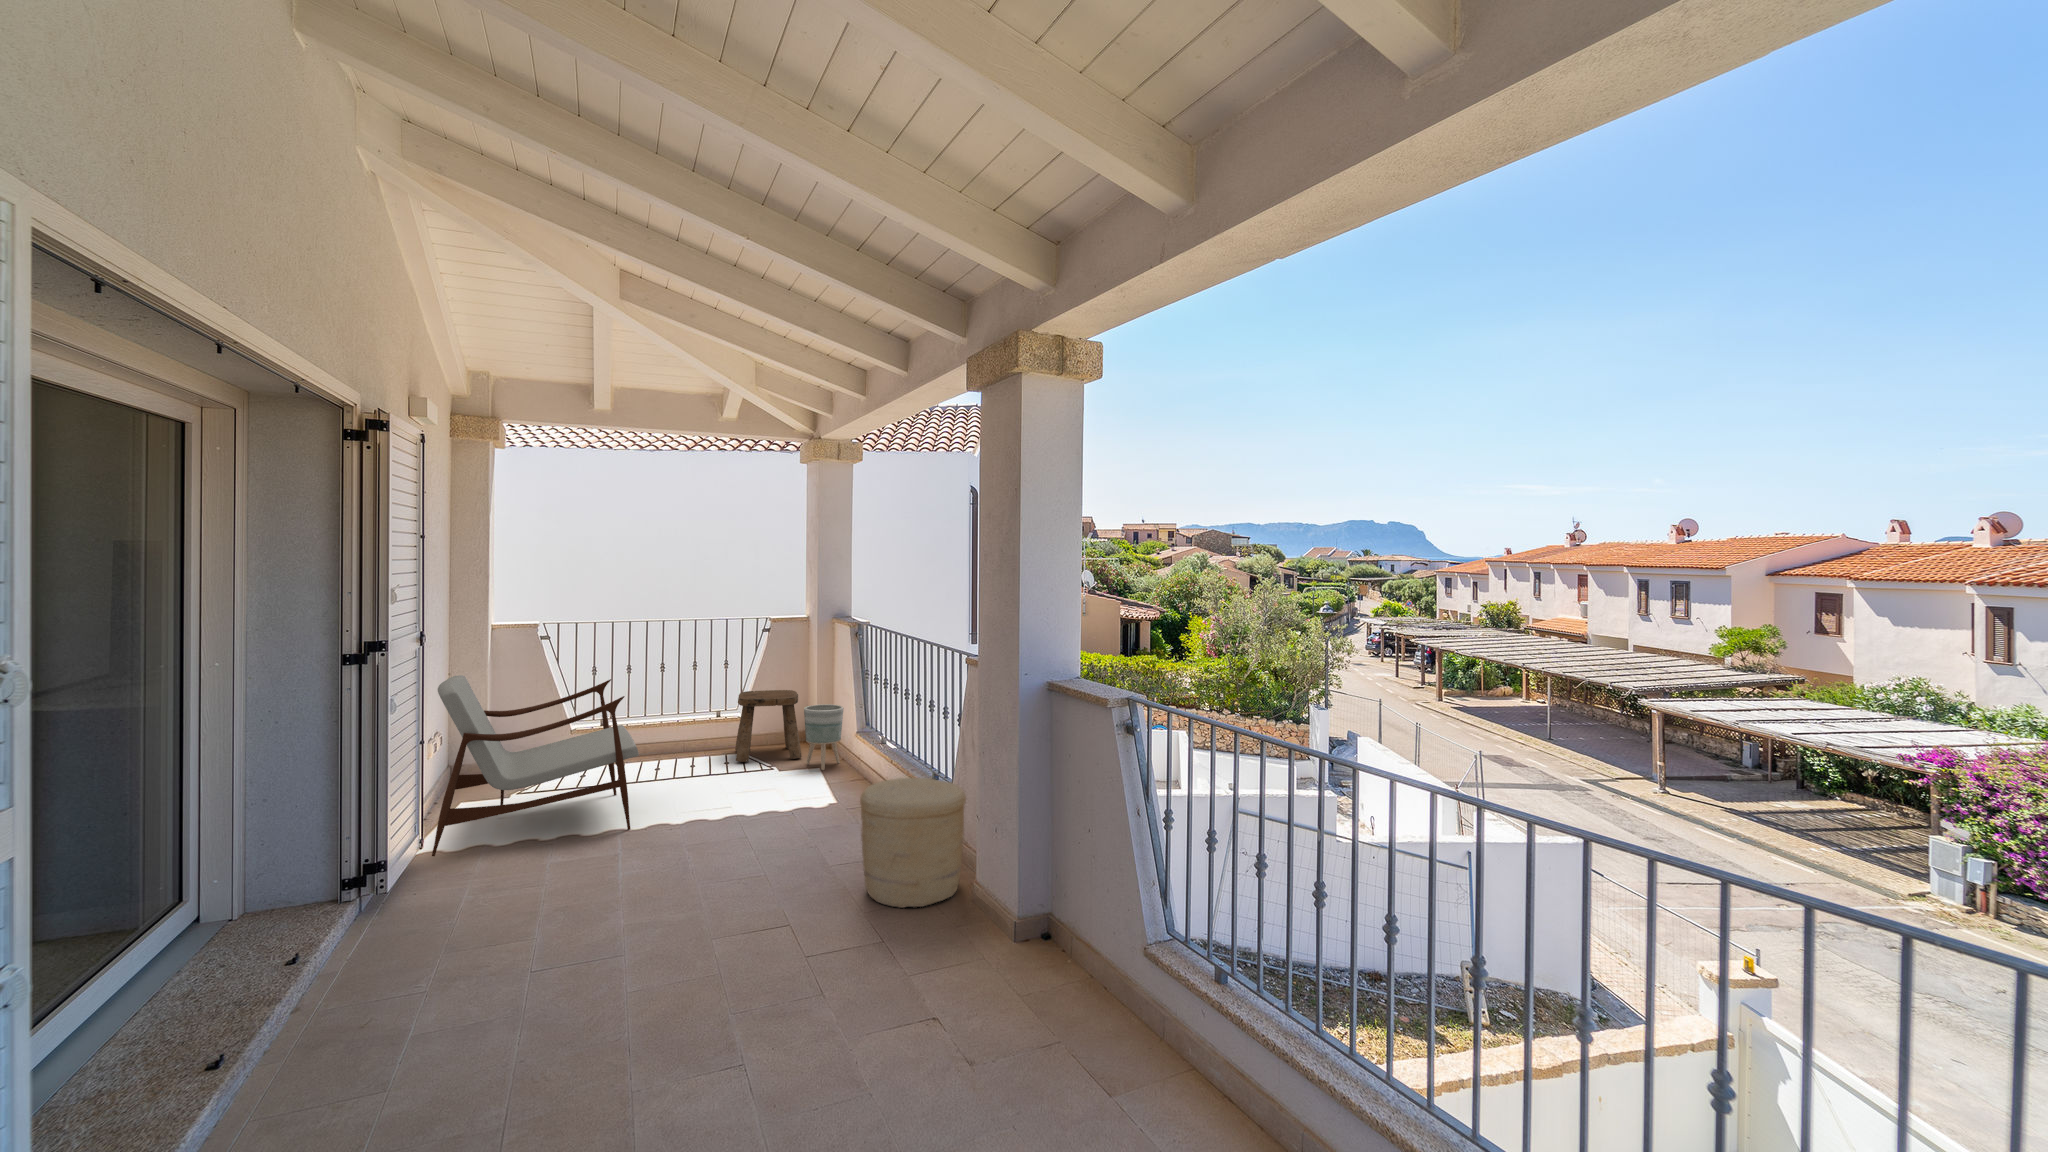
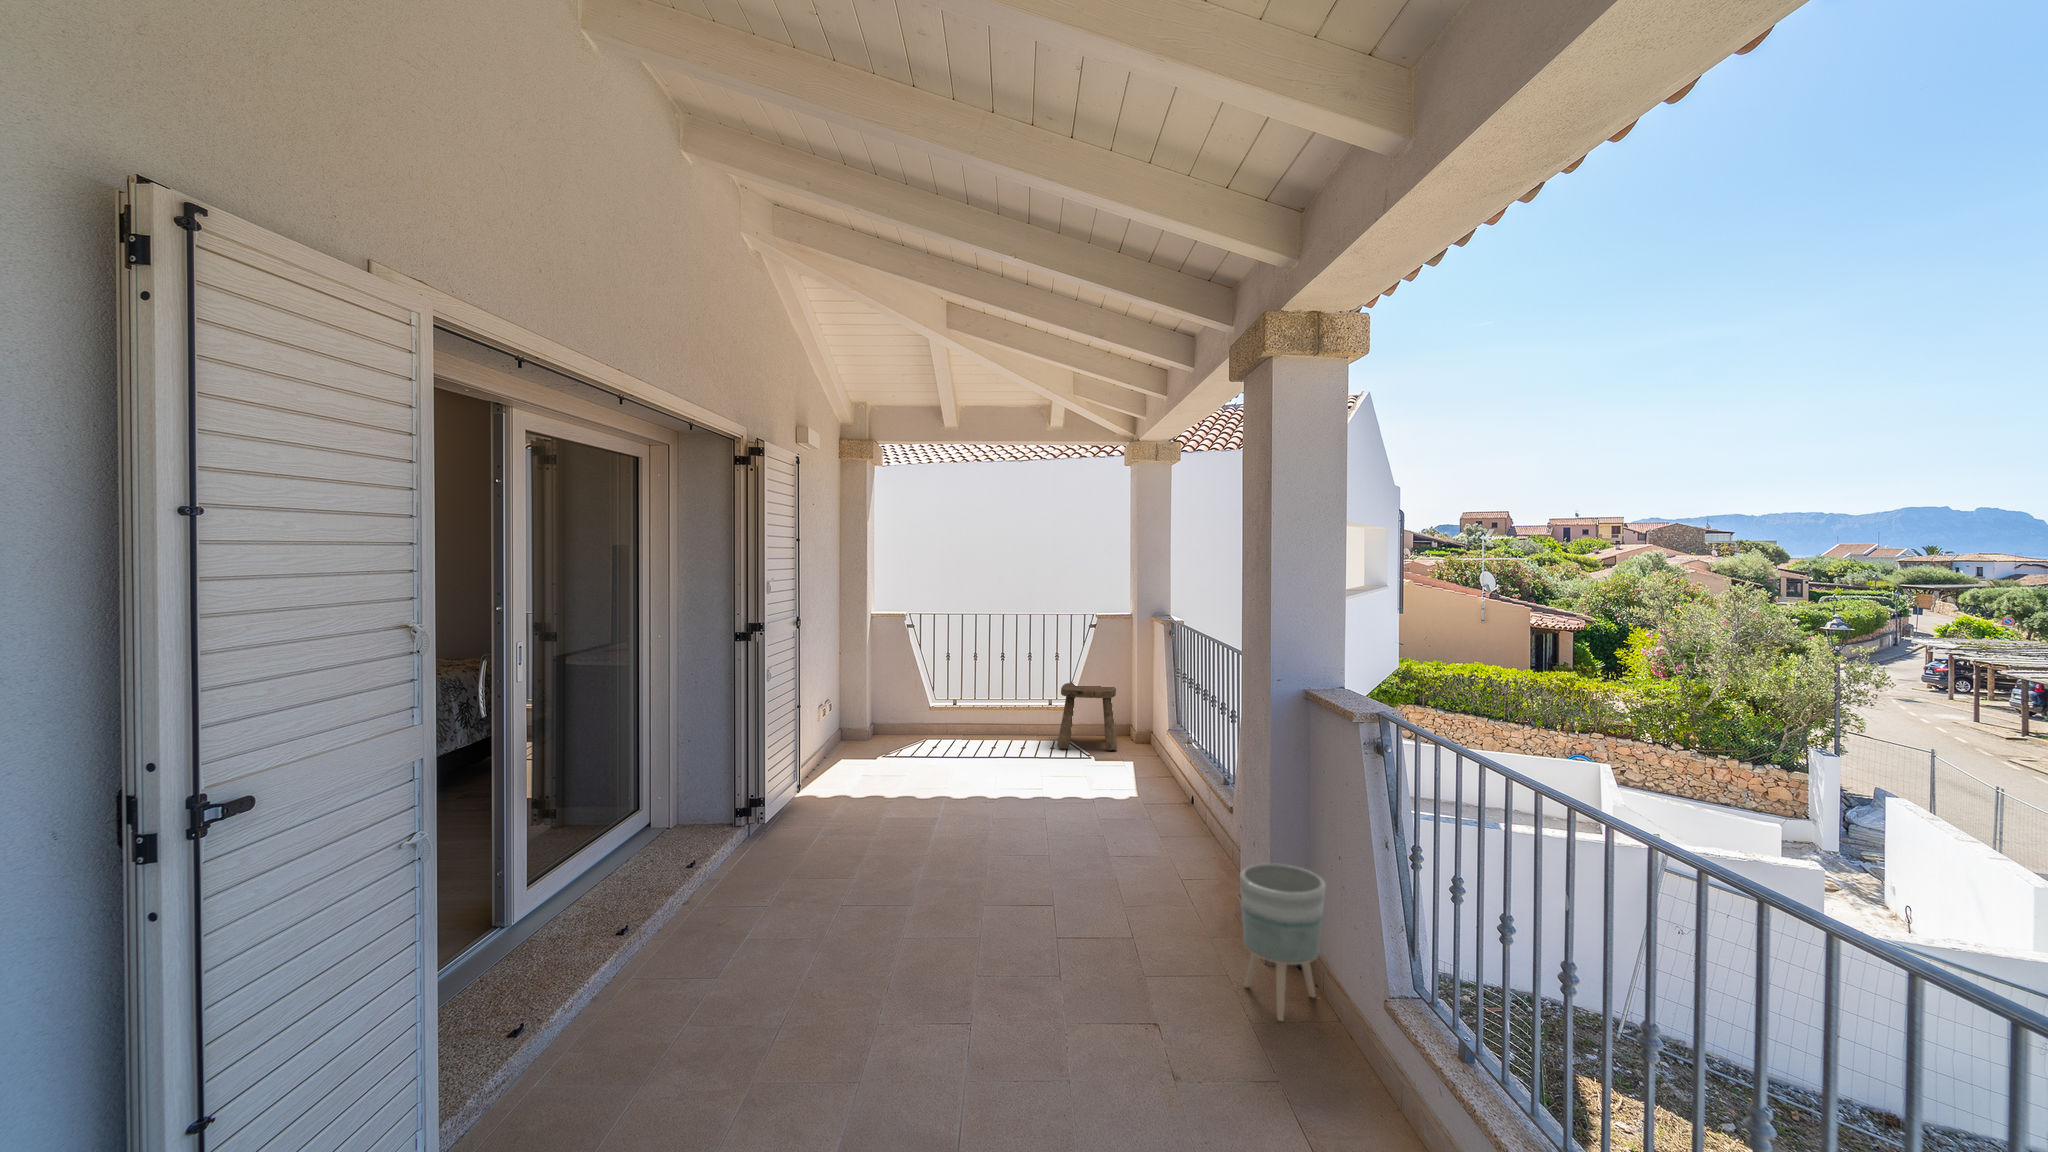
armchair: present [432,675,639,856] -> none [807,654,960,799]
planter: present [804,704,844,770] -> present [1240,863,1326,1021]
woven basket: present [860,778,966,908] -> none [1128,777,1236,908]

